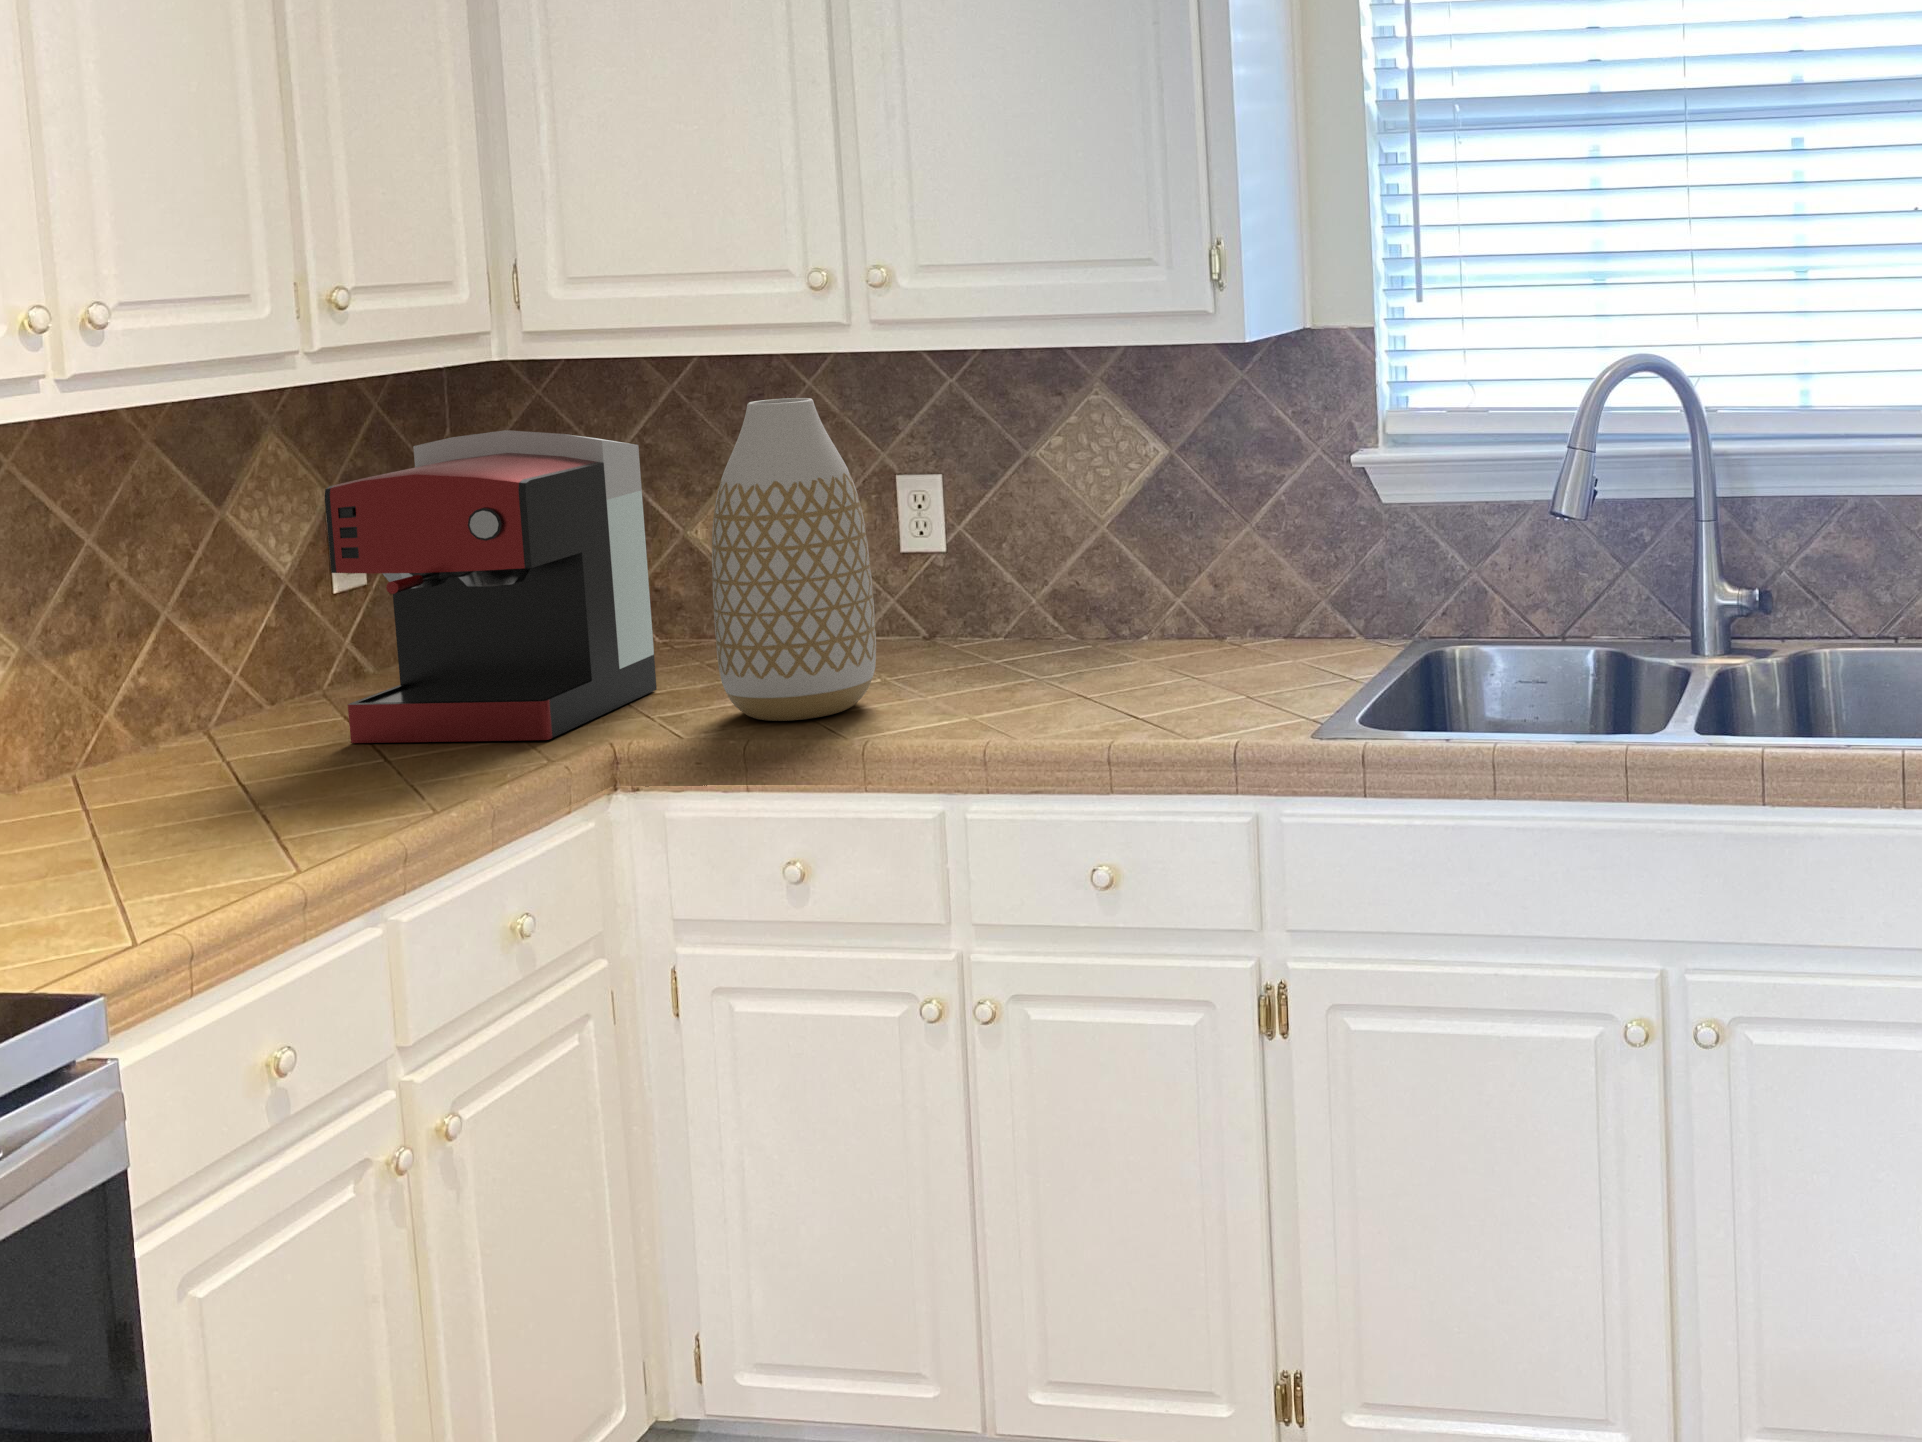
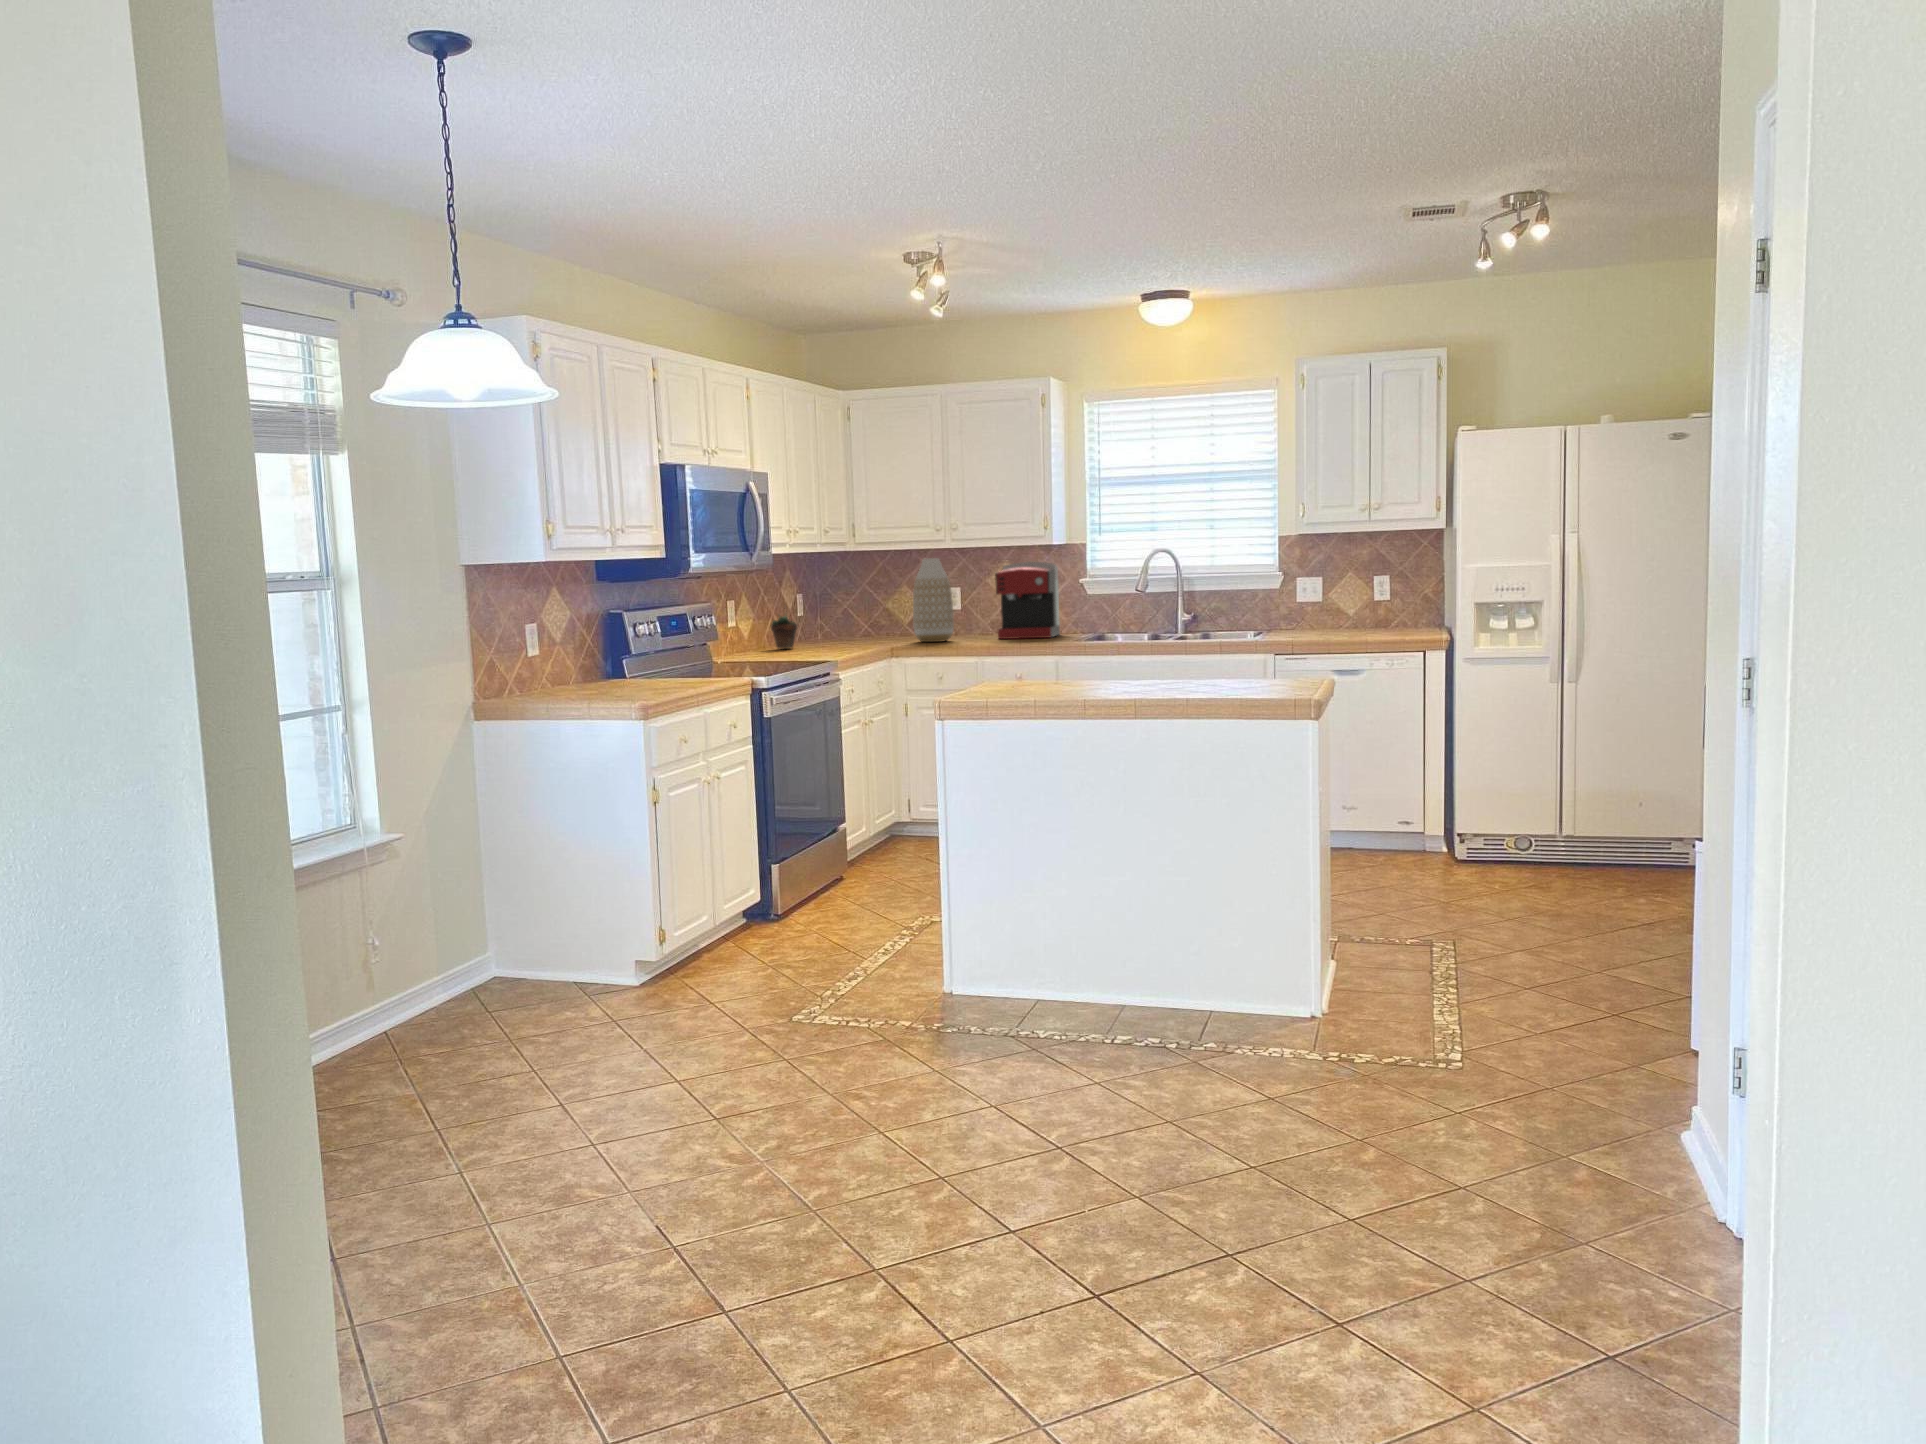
coffee maker: present [325,430,657,743] -> present [995,562,1060,639]
succulent plant: none [66,607,202,793] -> present [771,608,797,649]

